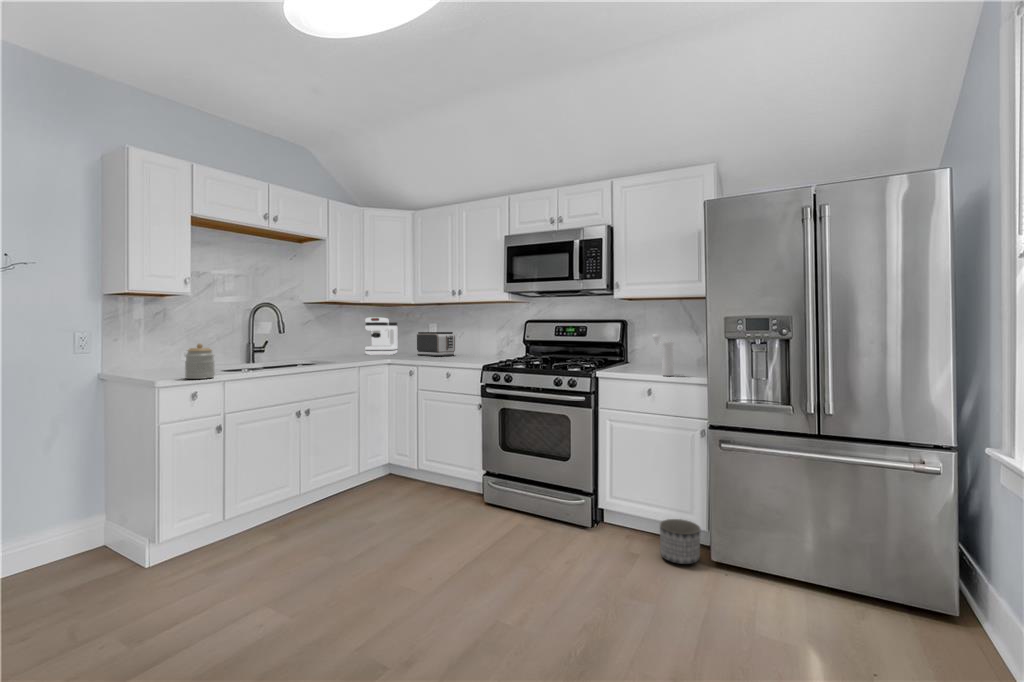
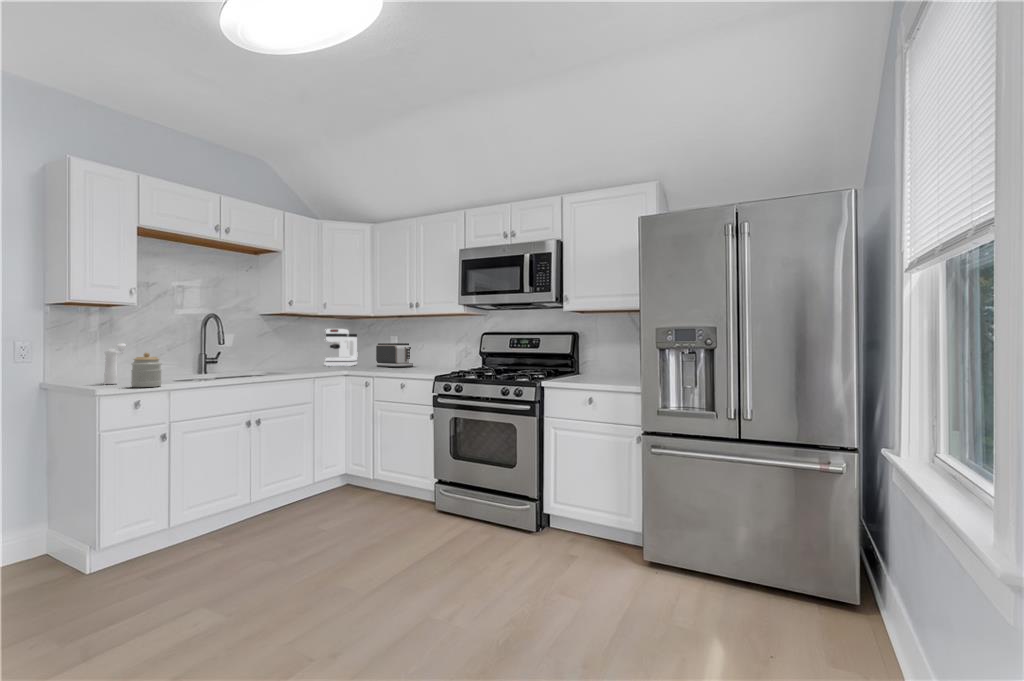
pepper mill: present [653,334,673,376] -> present [104,343,126,384]
planter: present [660,519,701,564] -> none [597,523,635,566]

